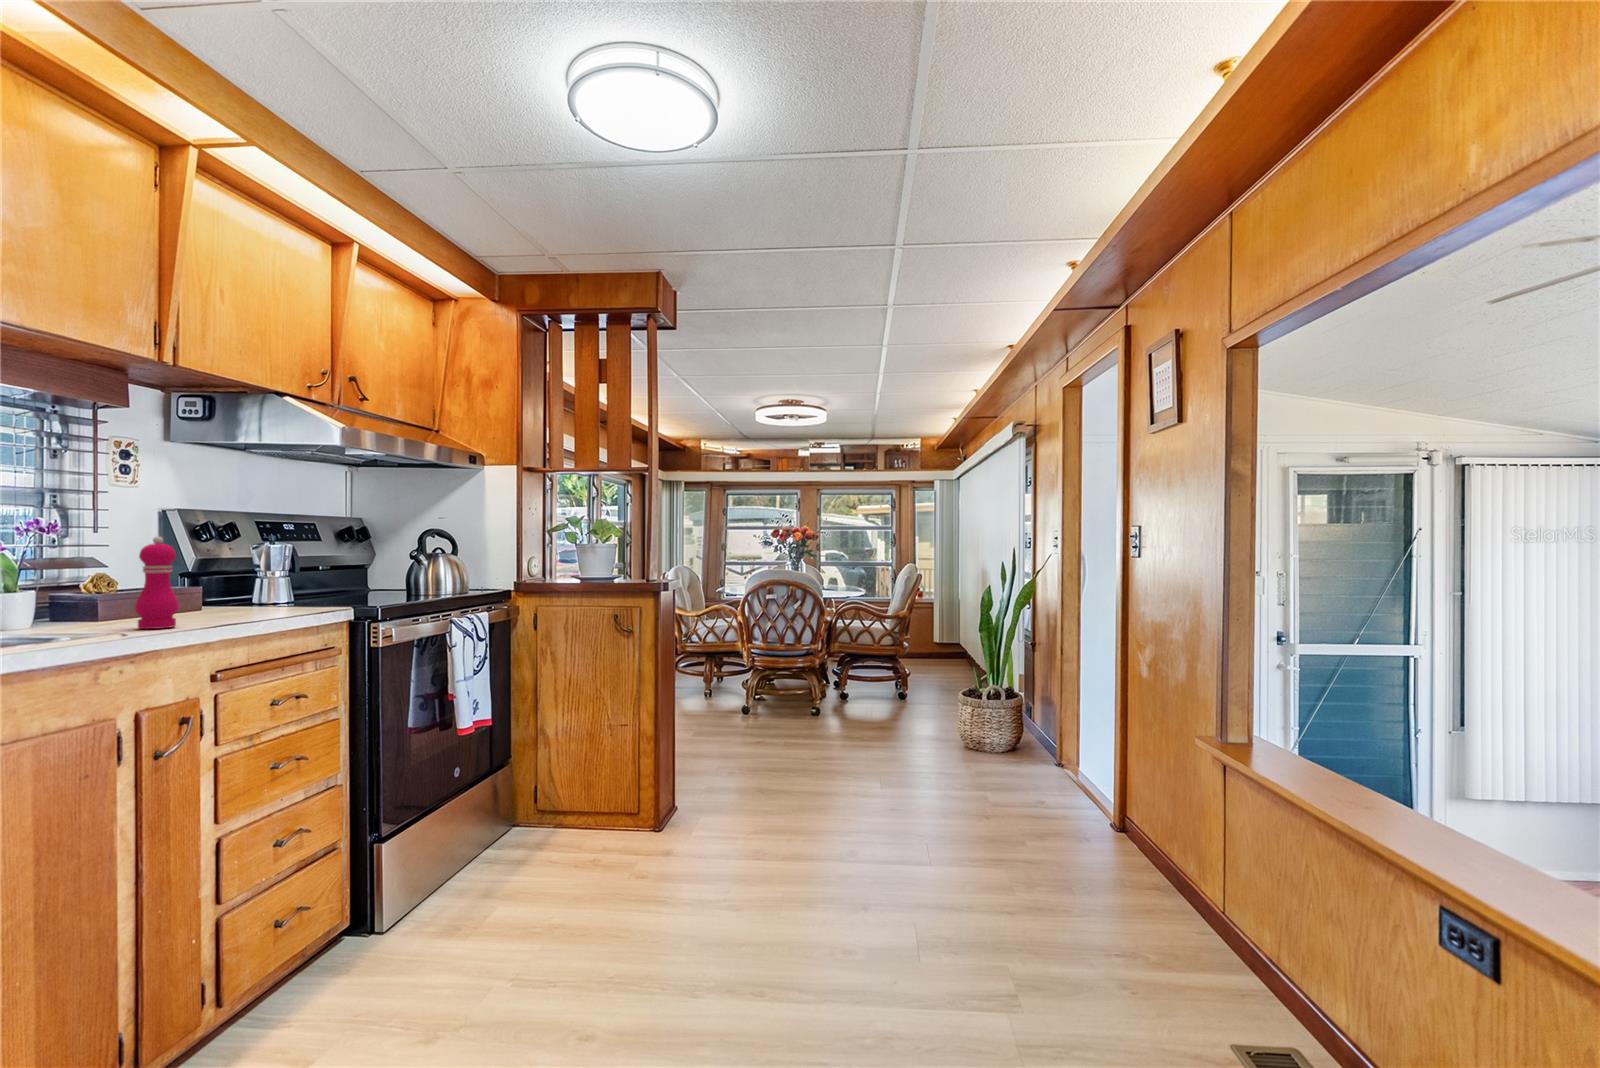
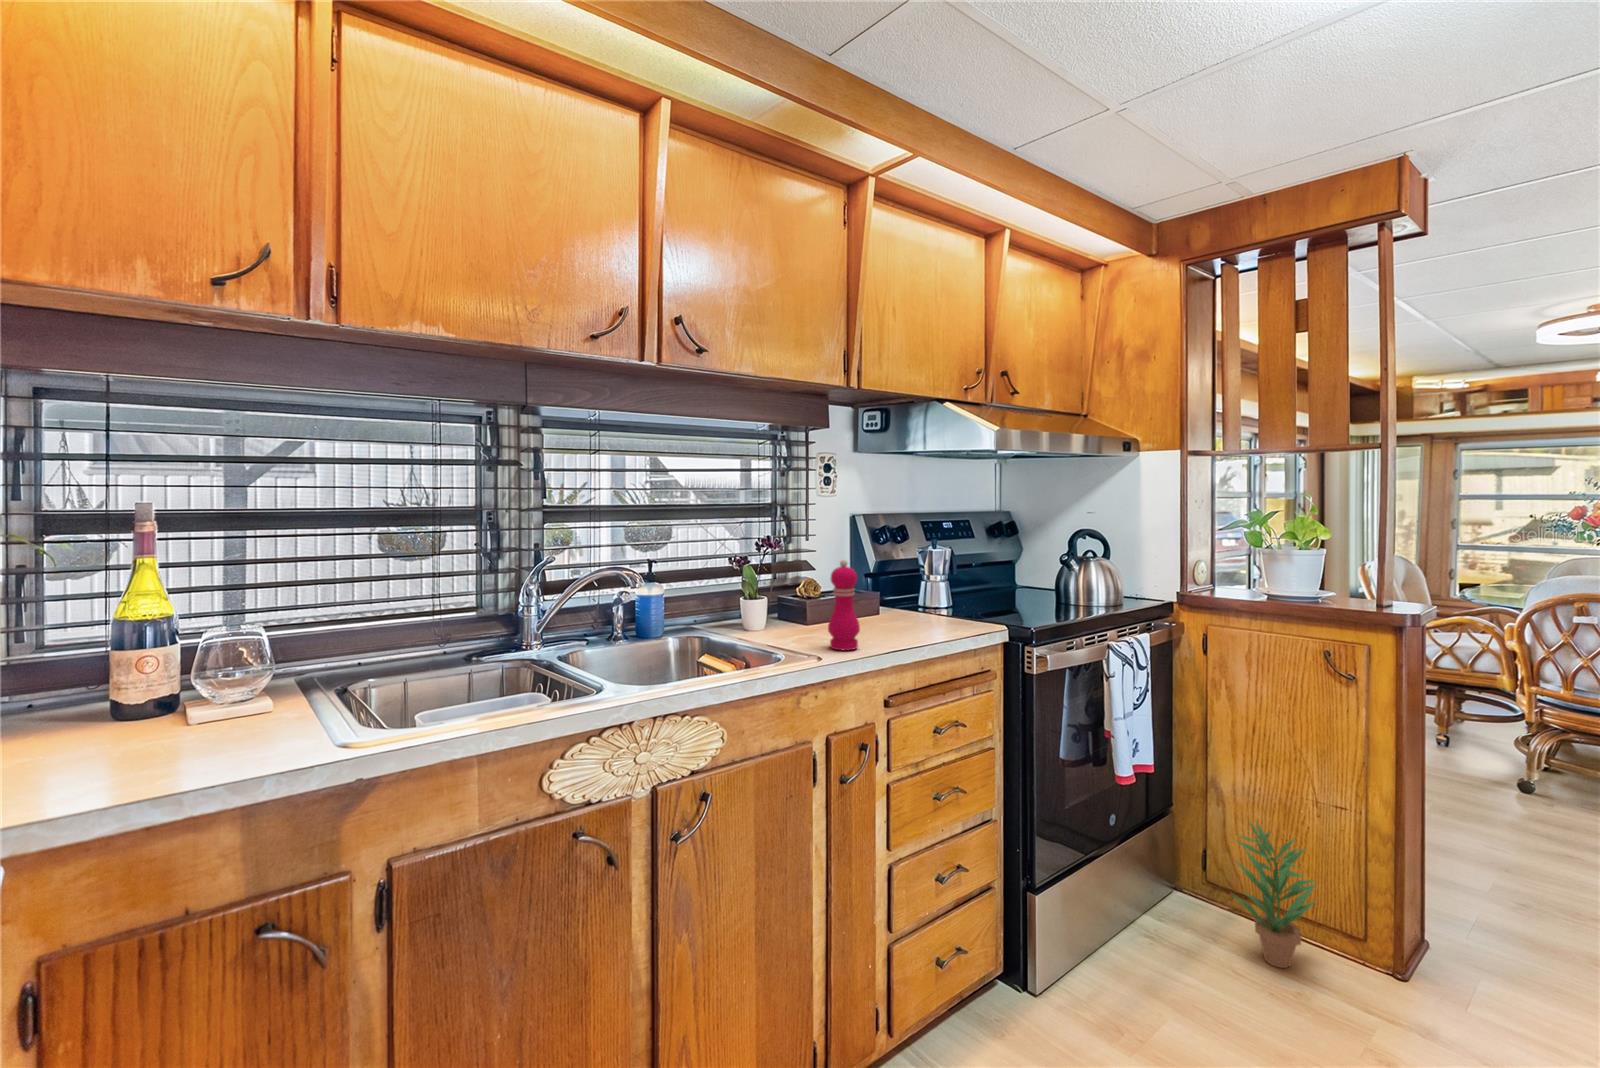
potted plant: none [550,745,609,851] -> present [1234,822,1315,968]

